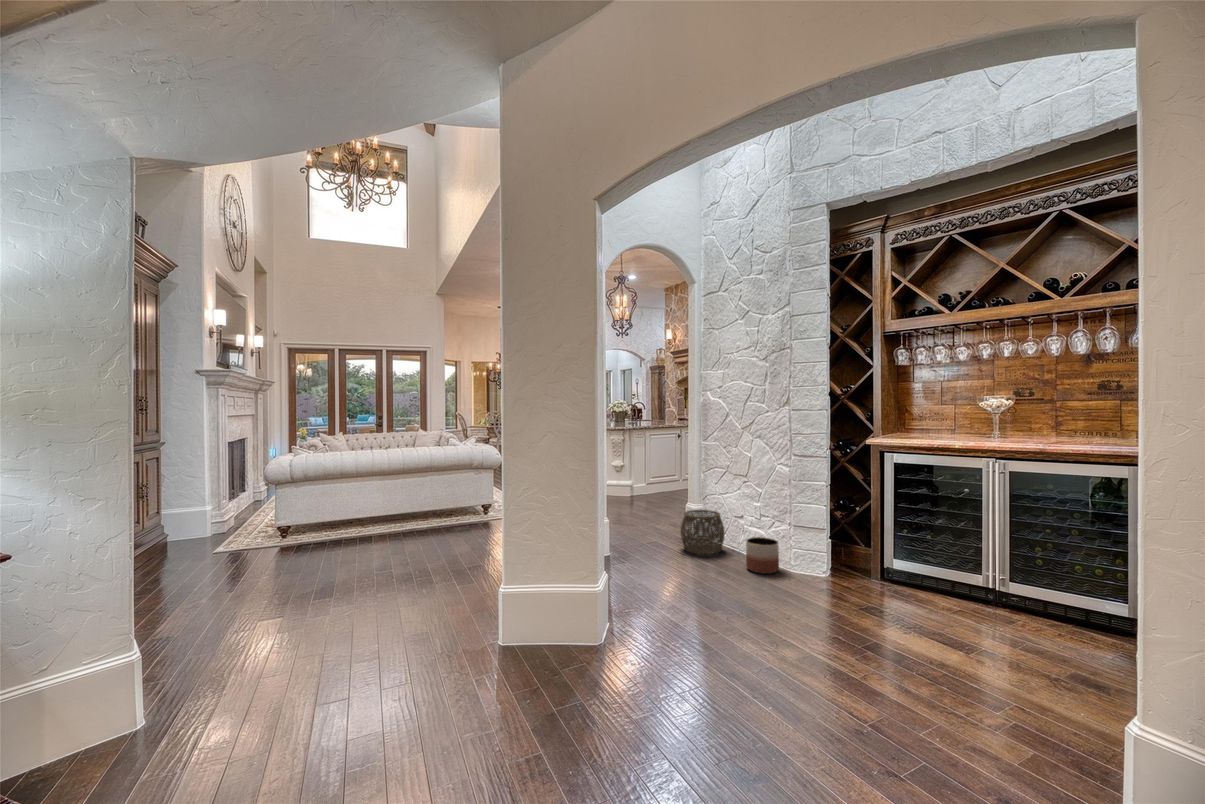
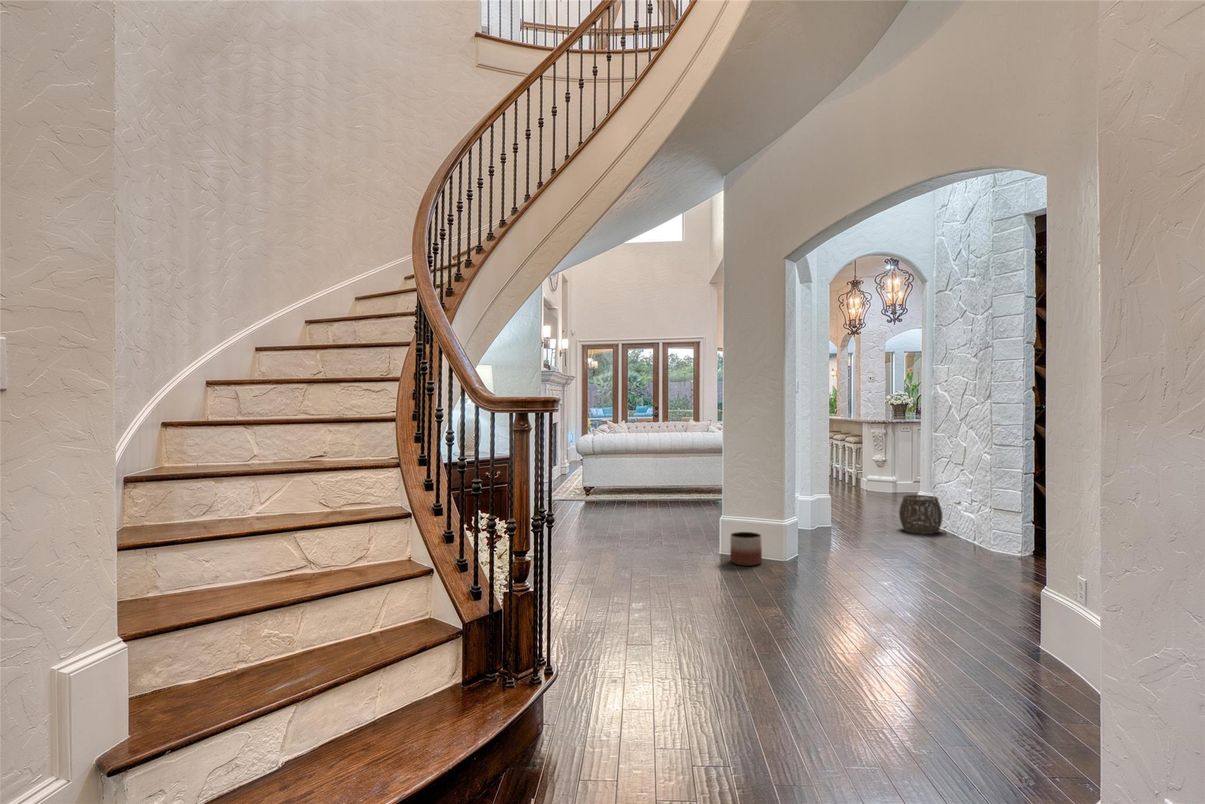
planter: present [746,537,779,574] -> present [730,532,762,566]

